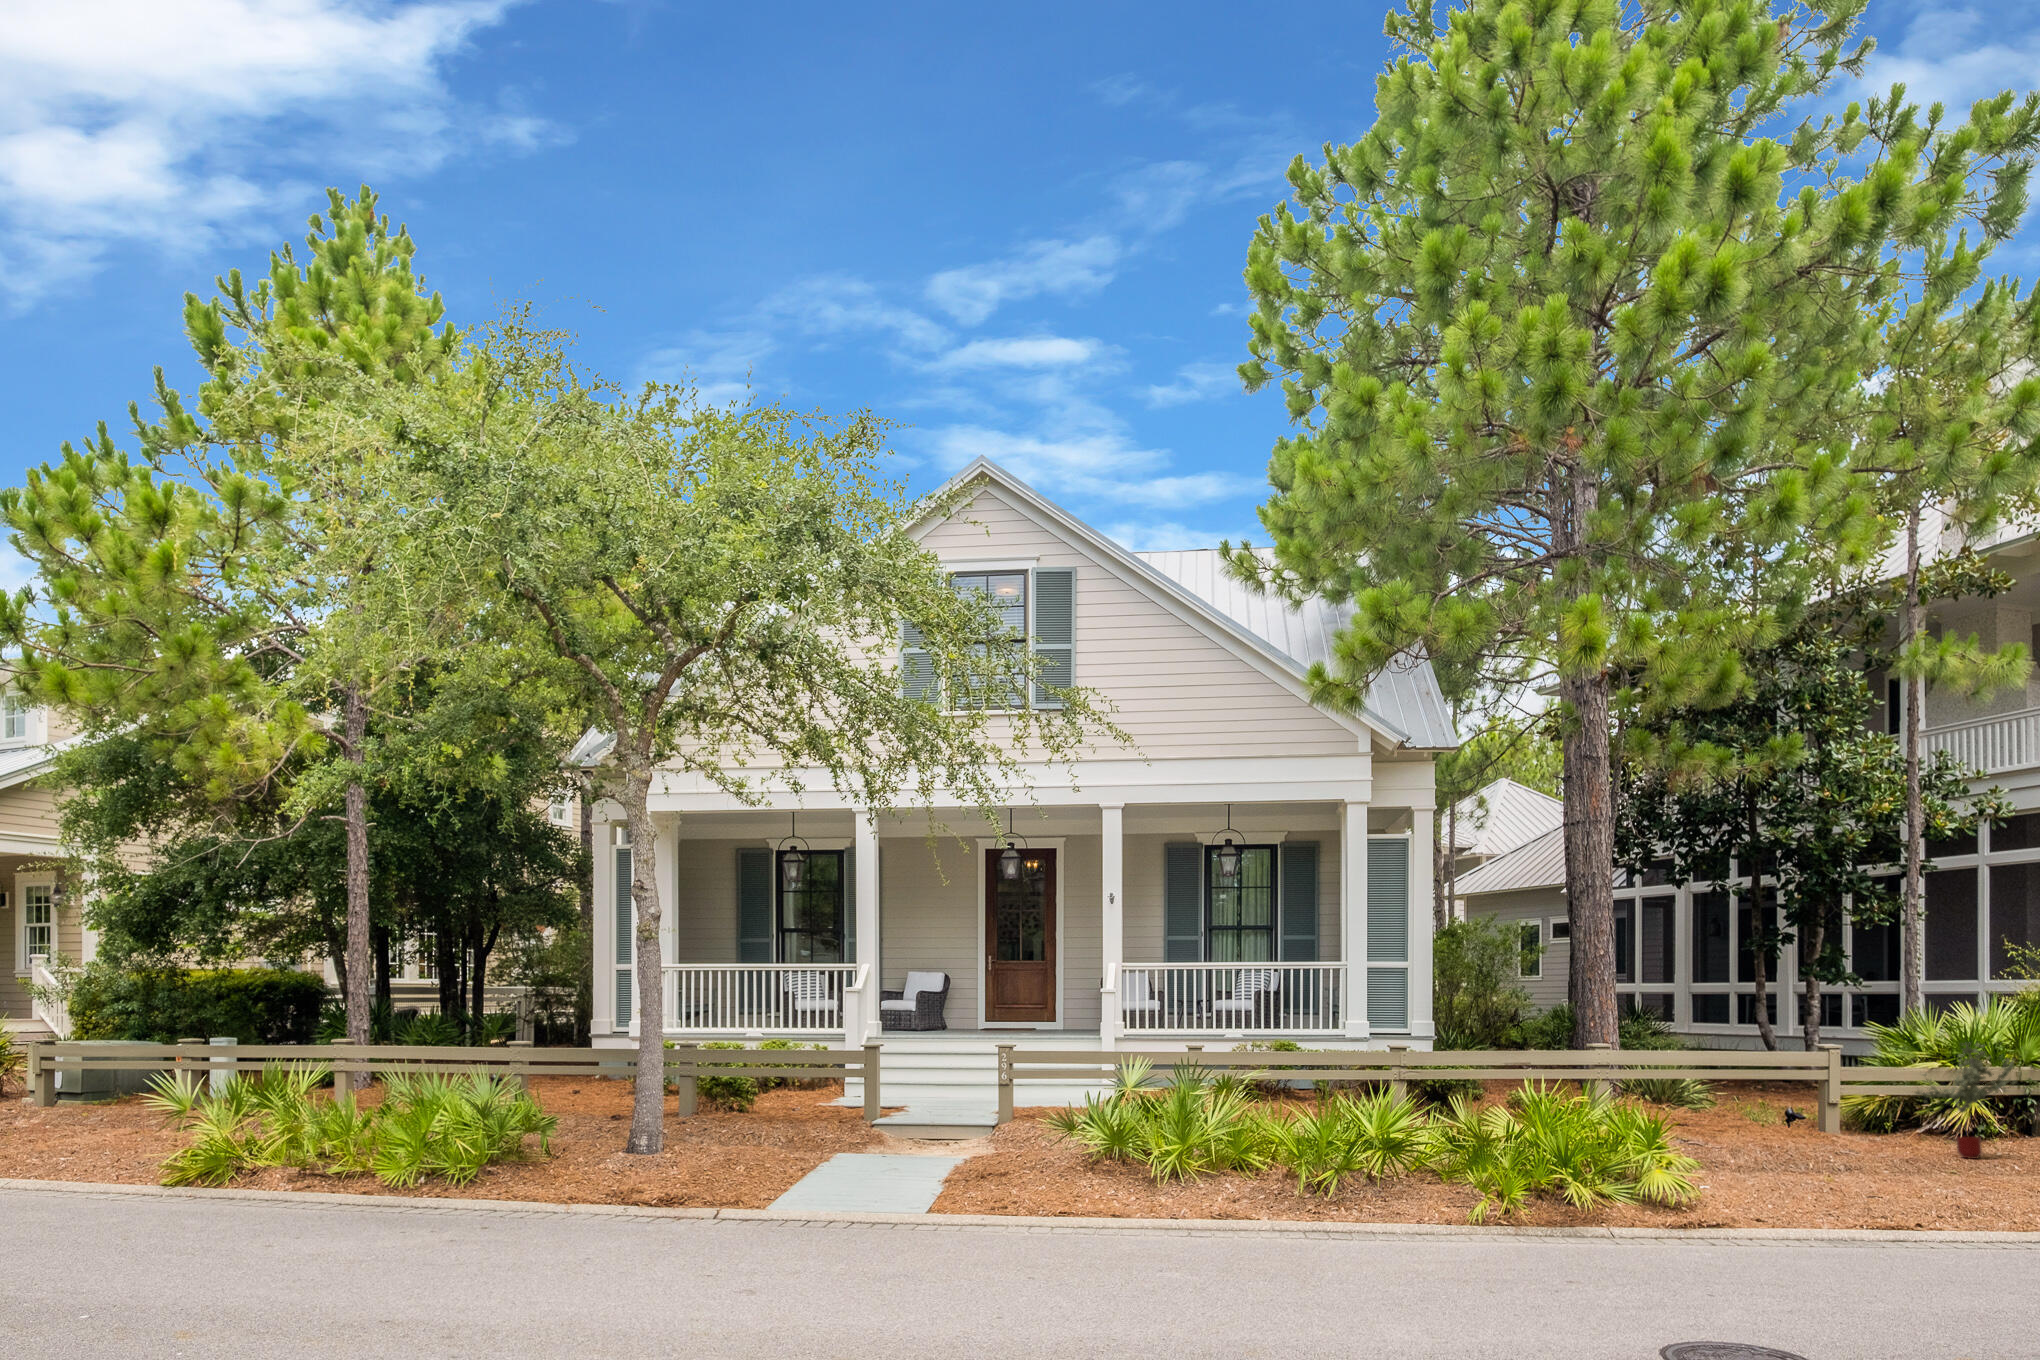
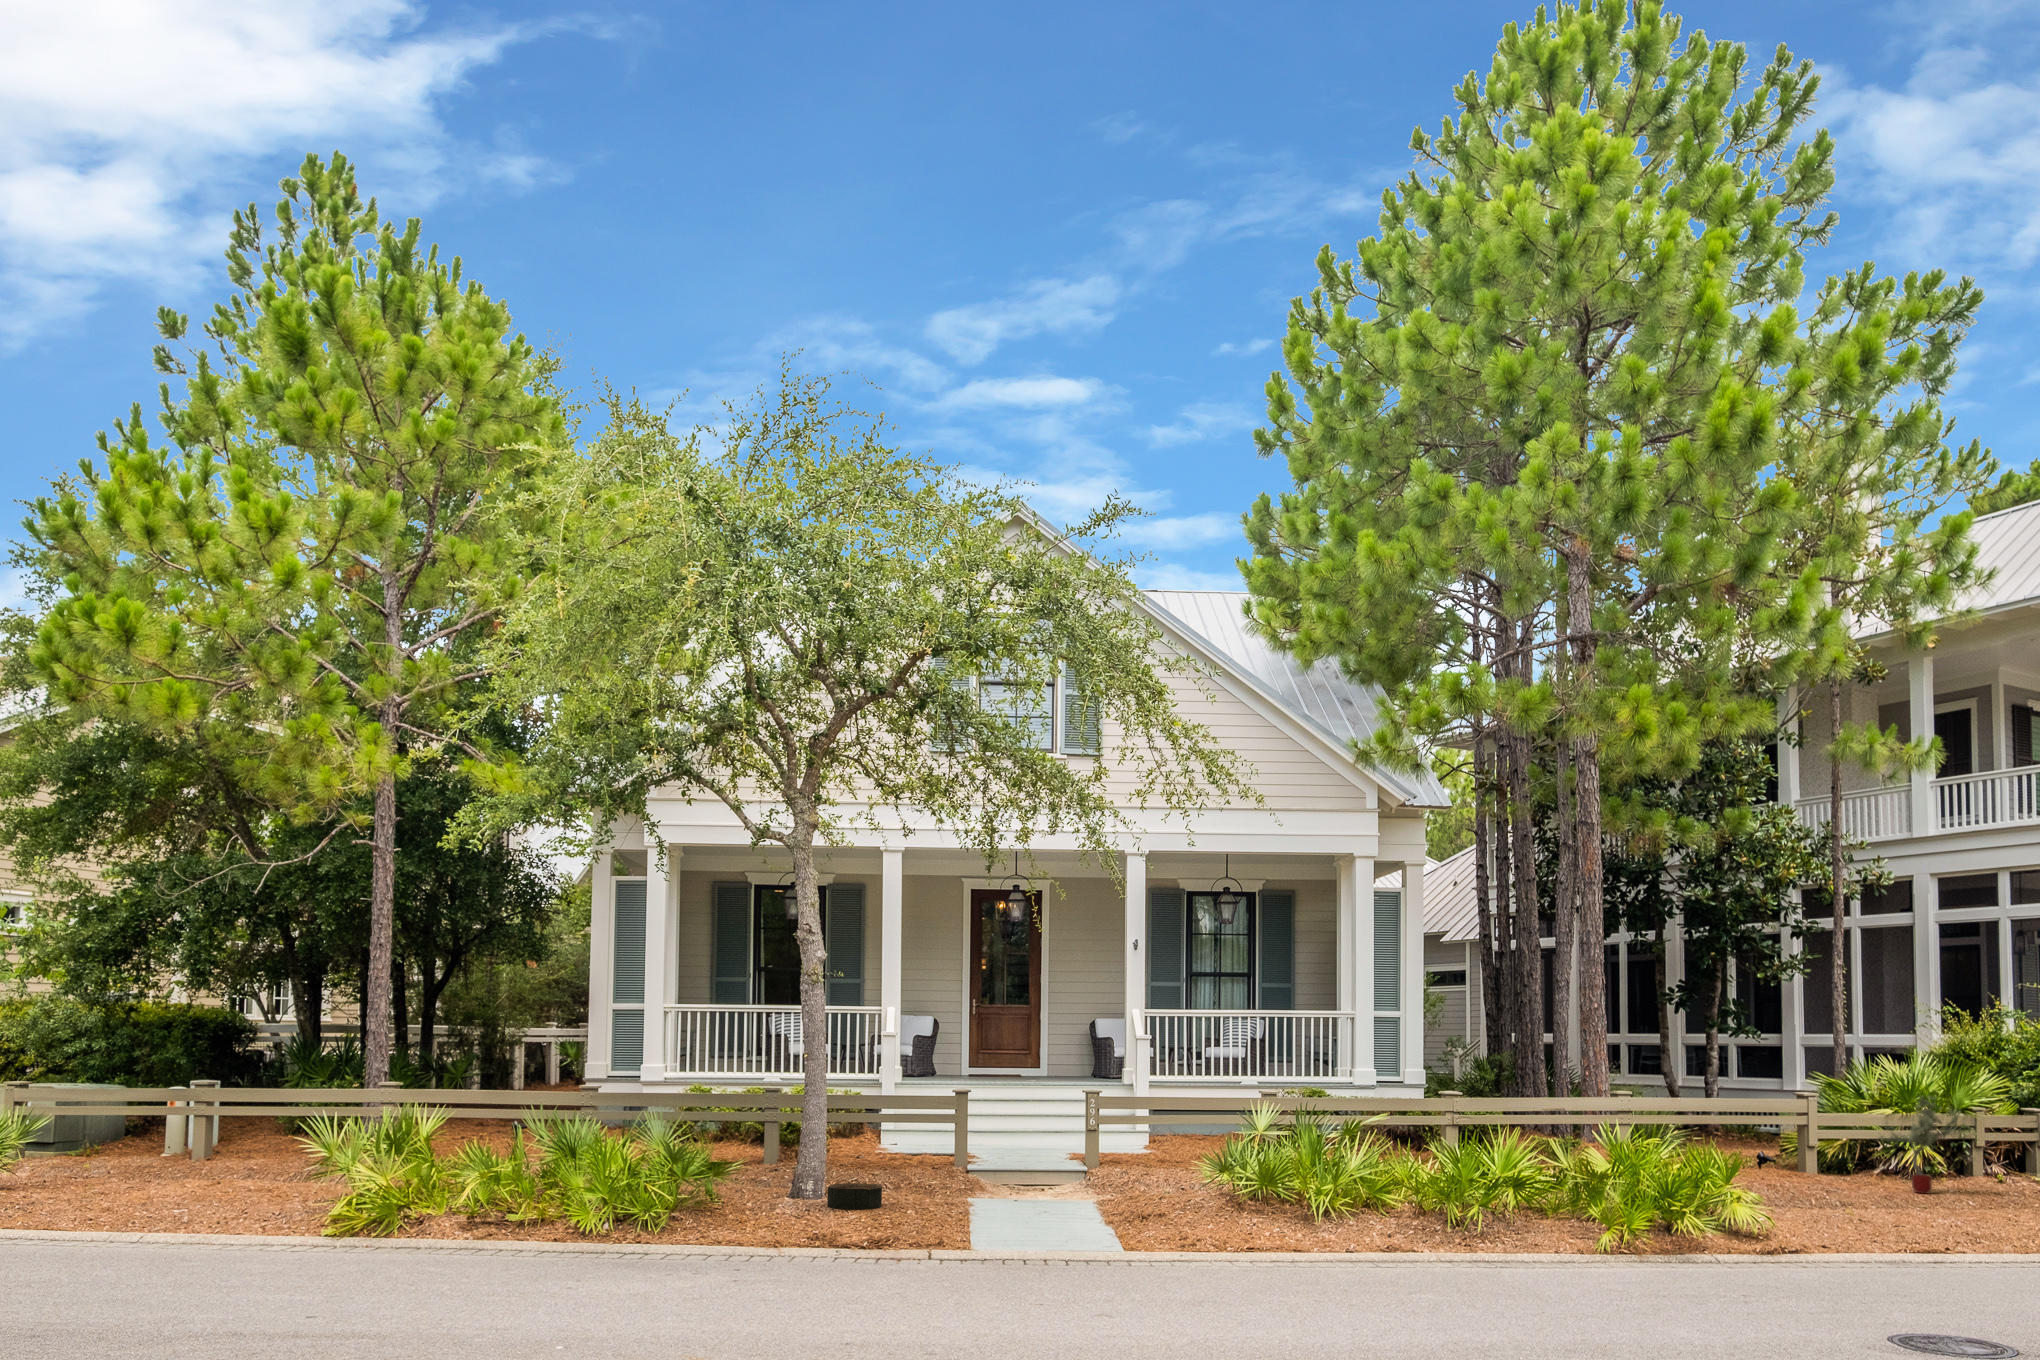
basket: none [661,1138,721,1167] -> present [827,1183,882,1210]

